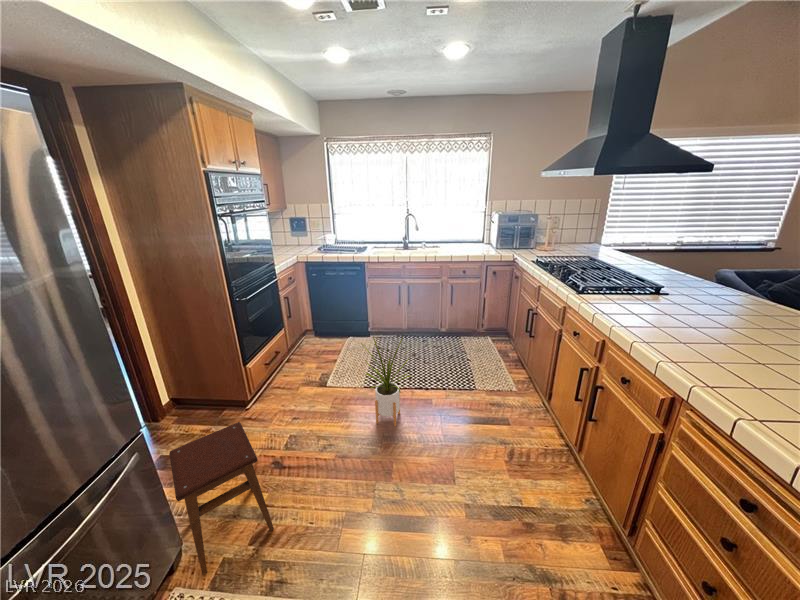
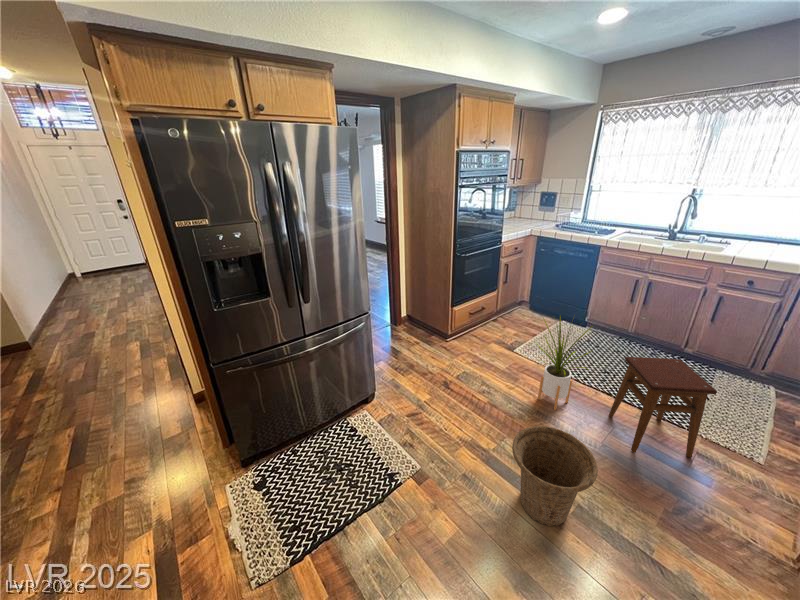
stool: present [169,422,274,575] -> present [609,357,717,457]
basket: none [408,448,489,554] -> present [512,426,598,526]

